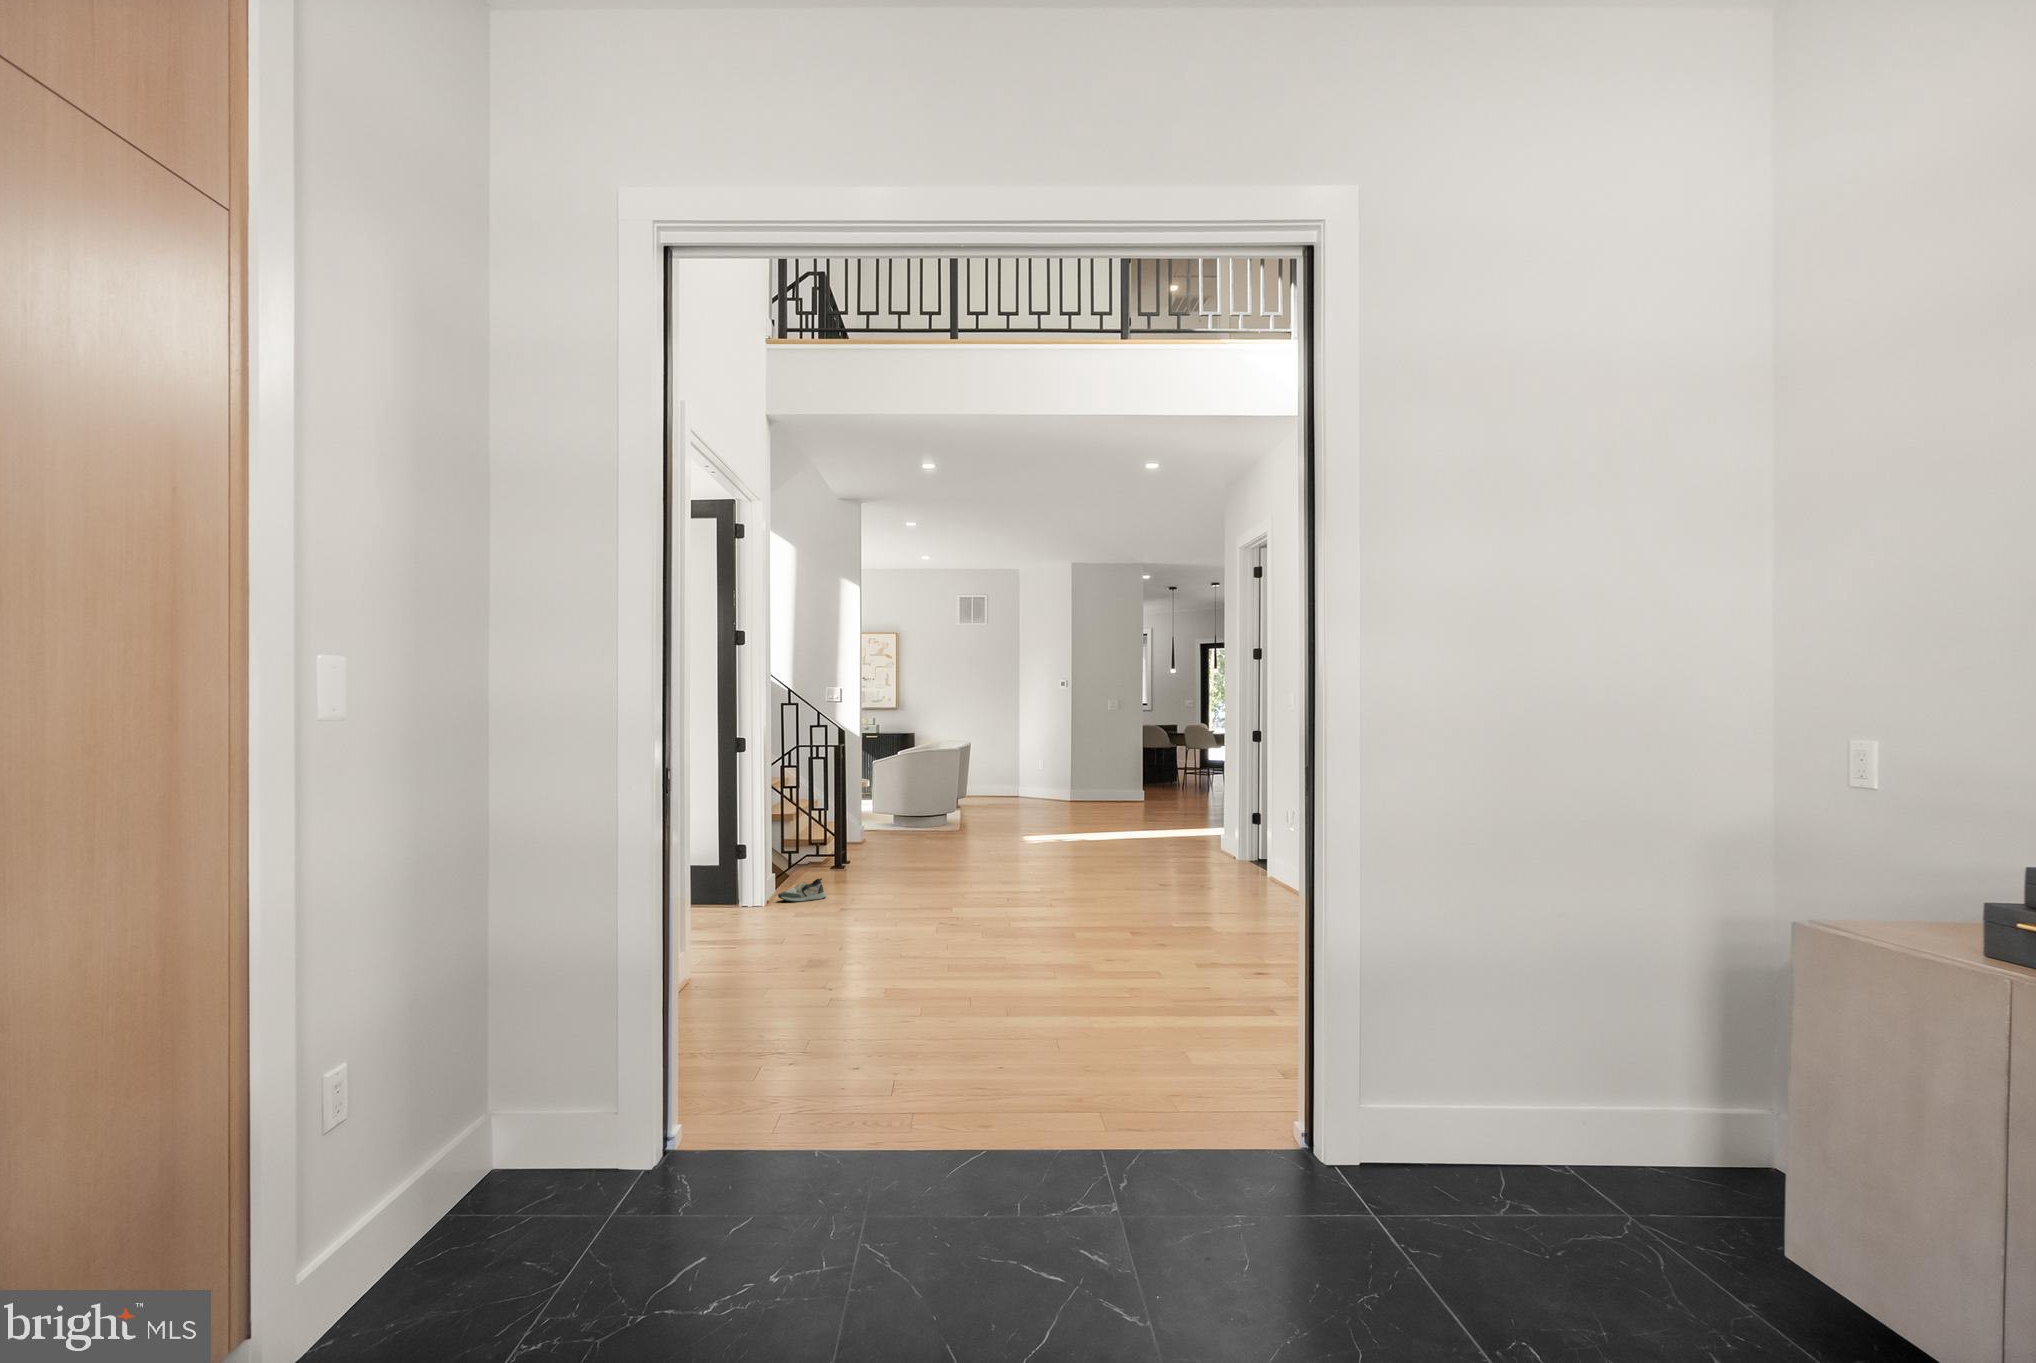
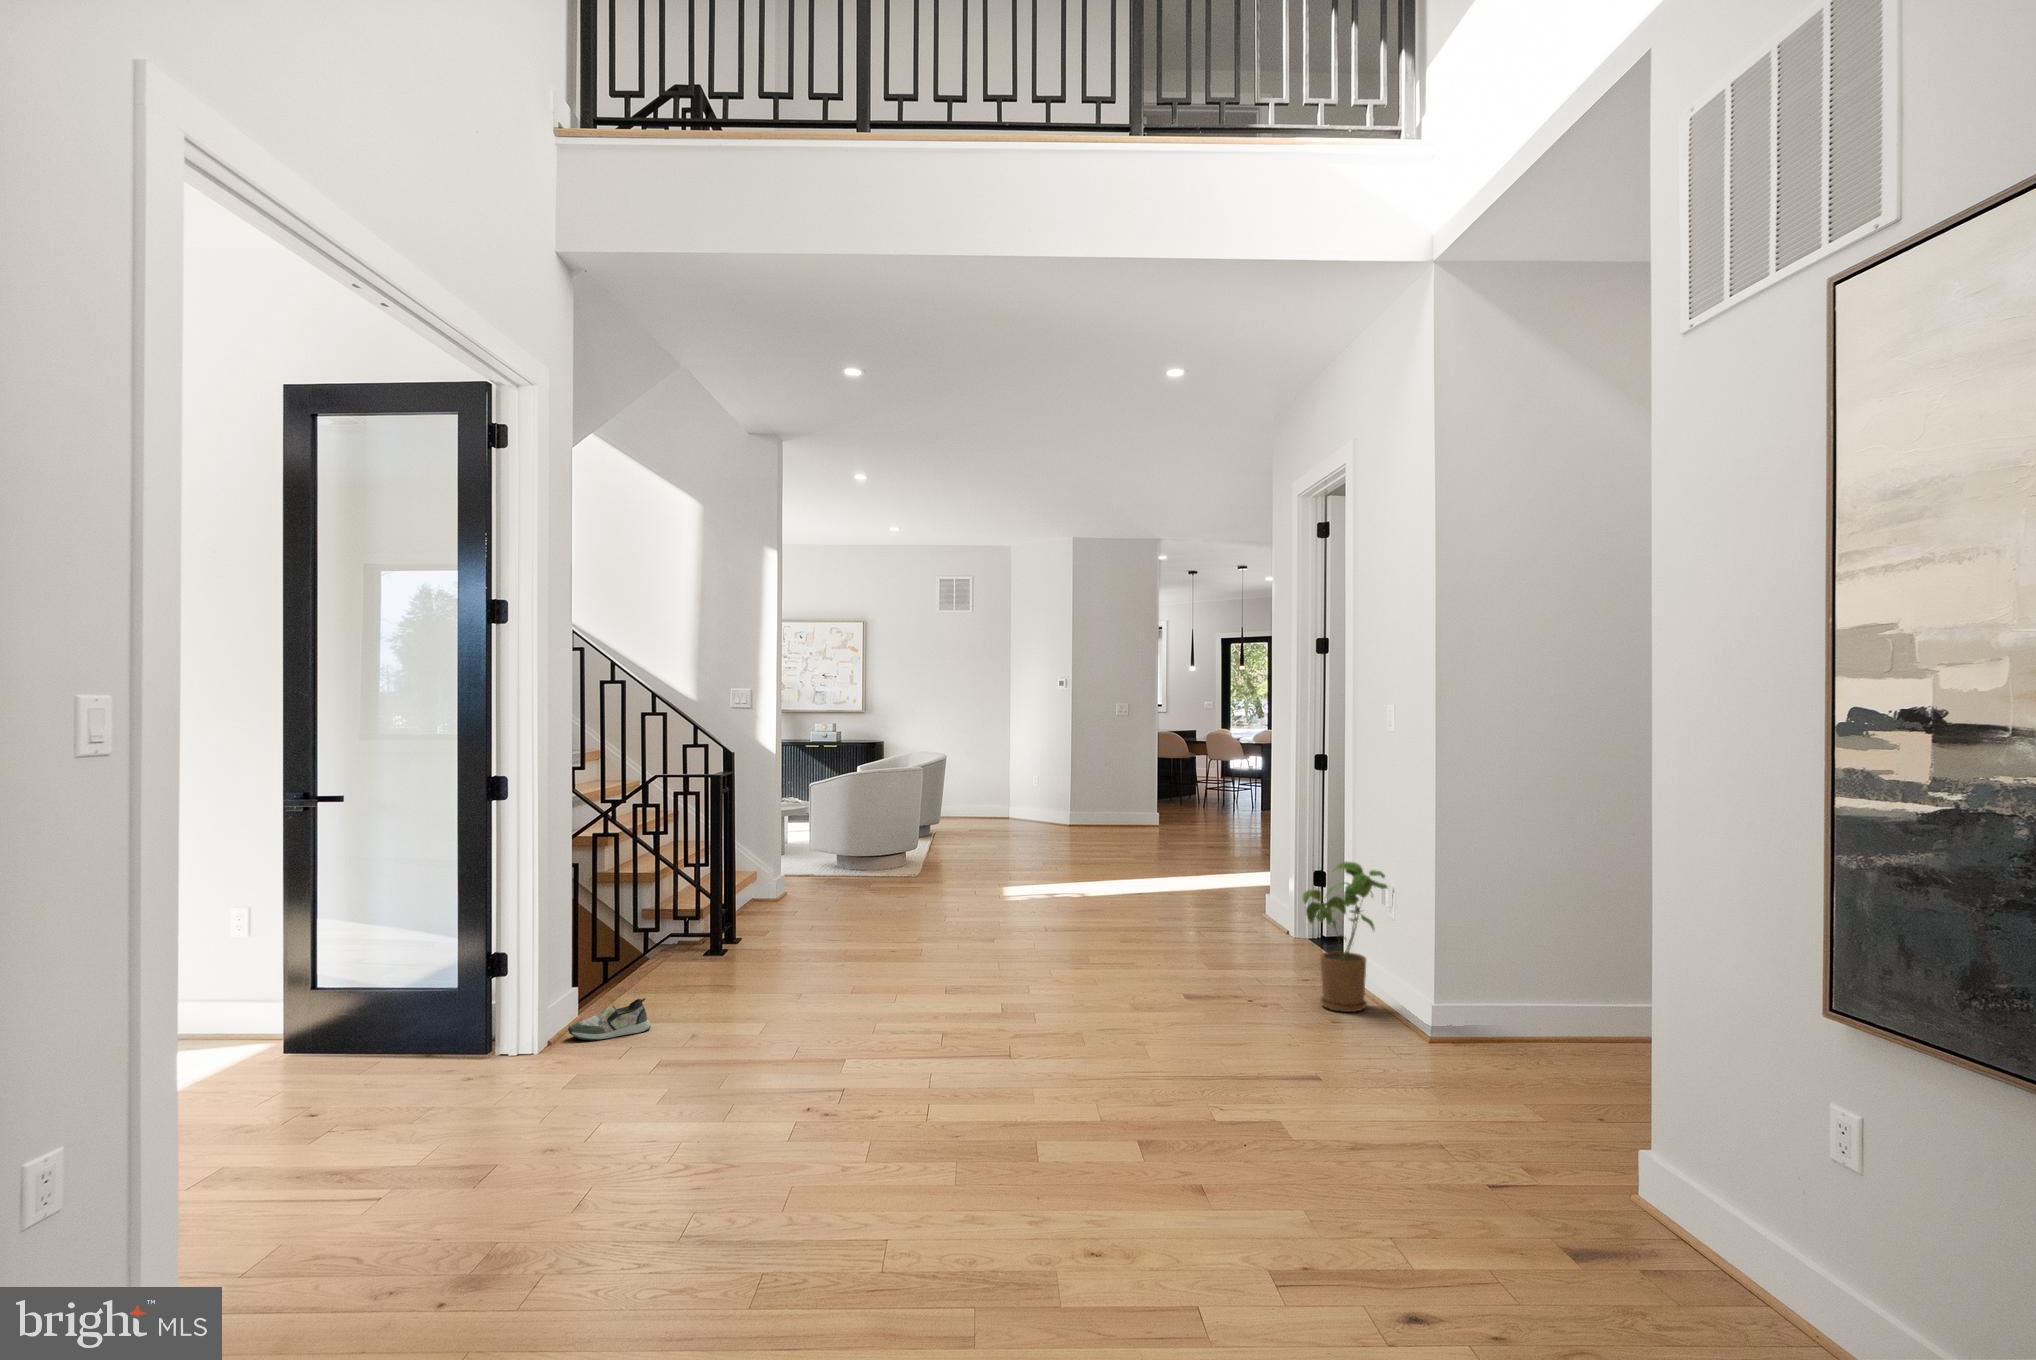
house plant: none [1235,794,1289,889] -> present [1303,862,1388,1012]

